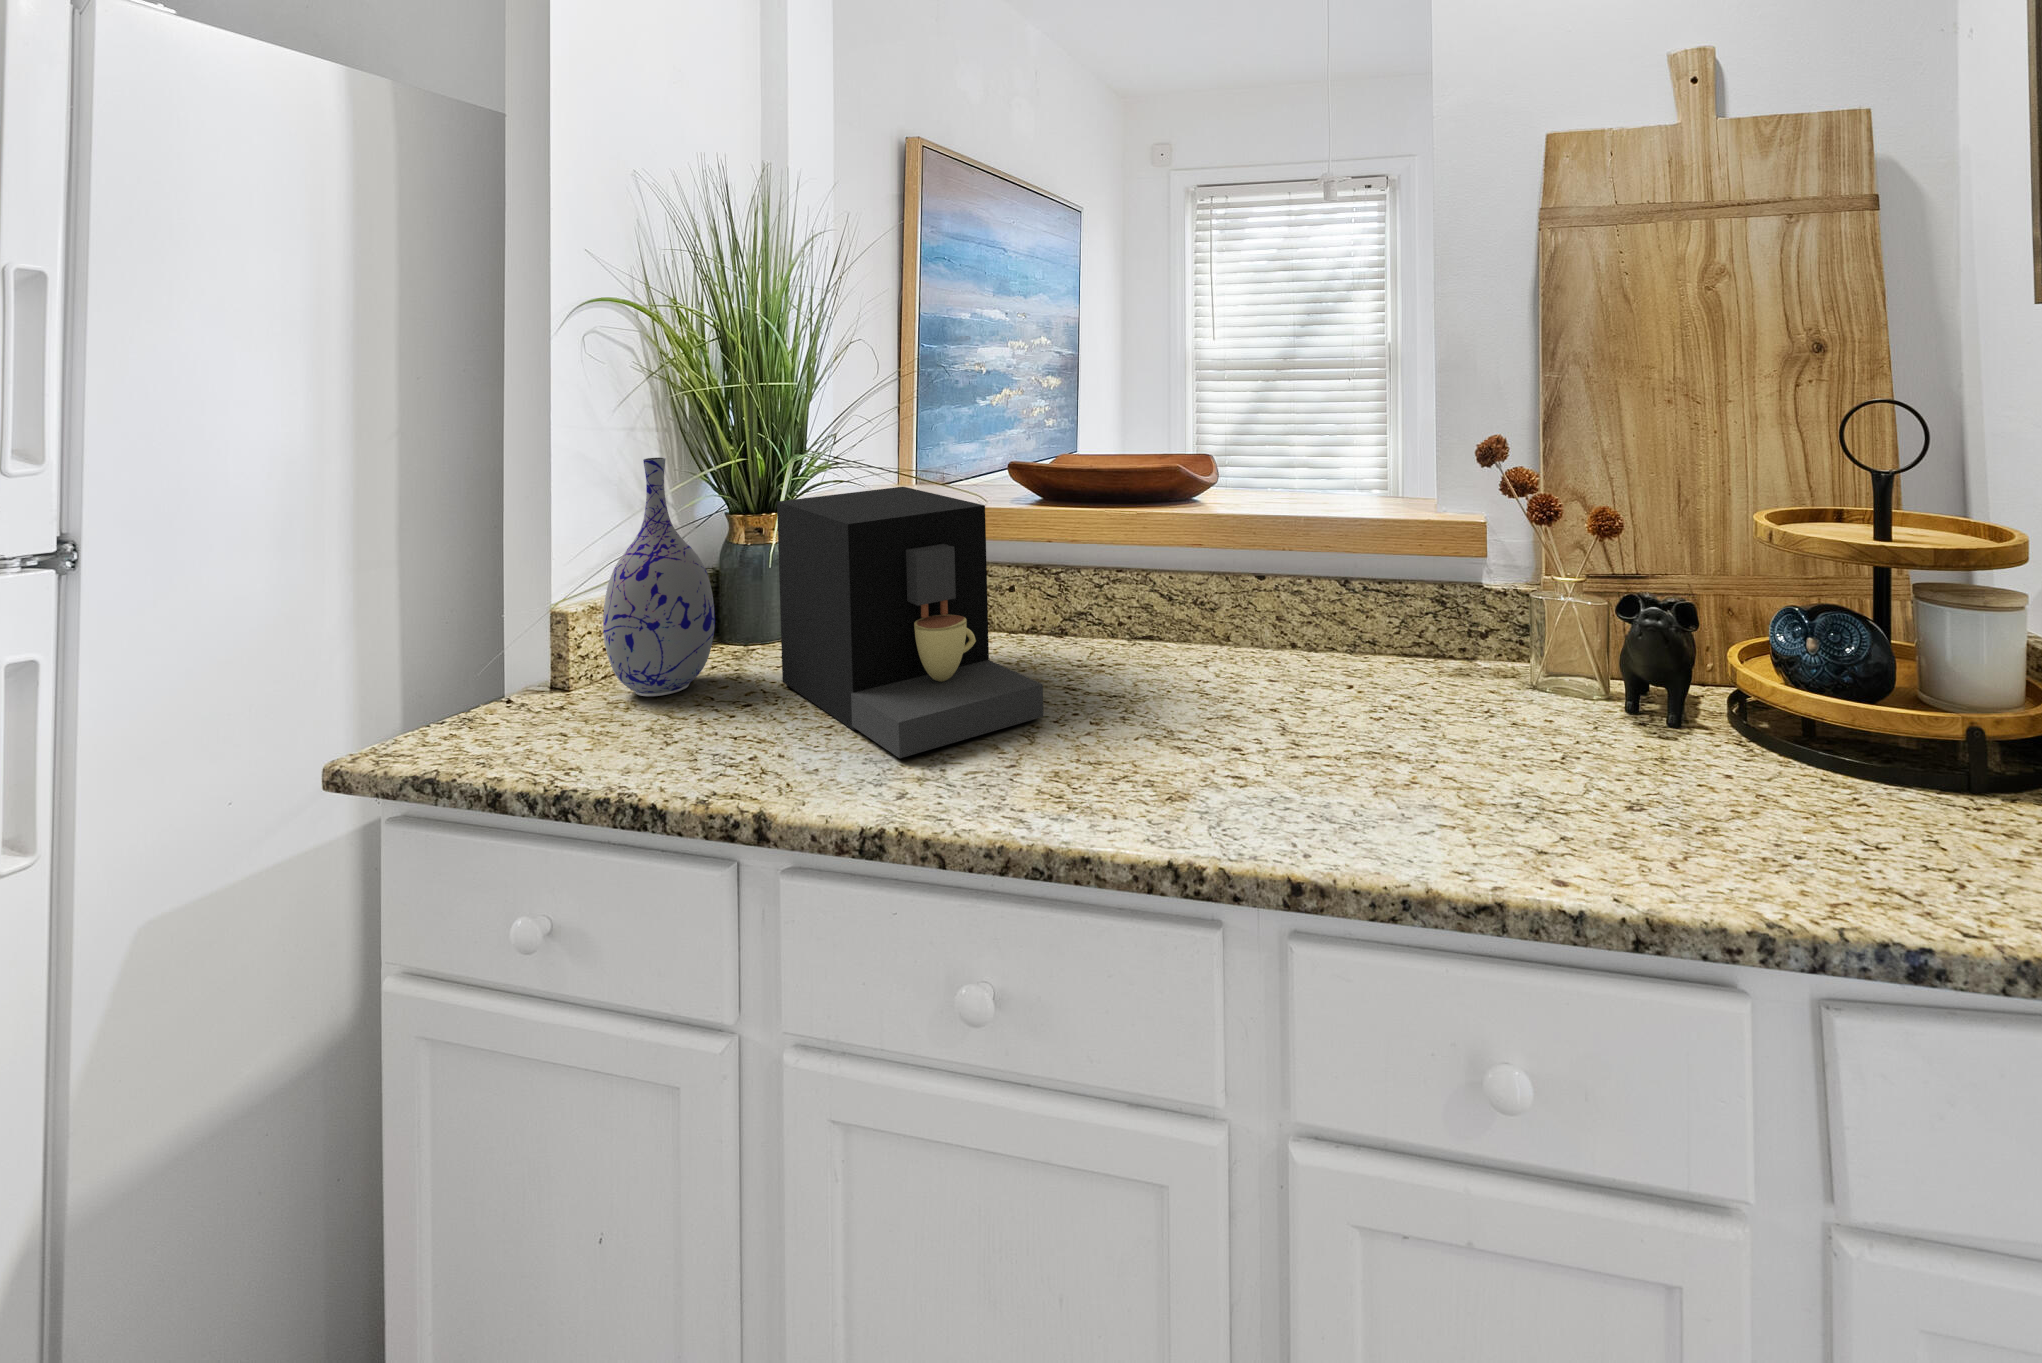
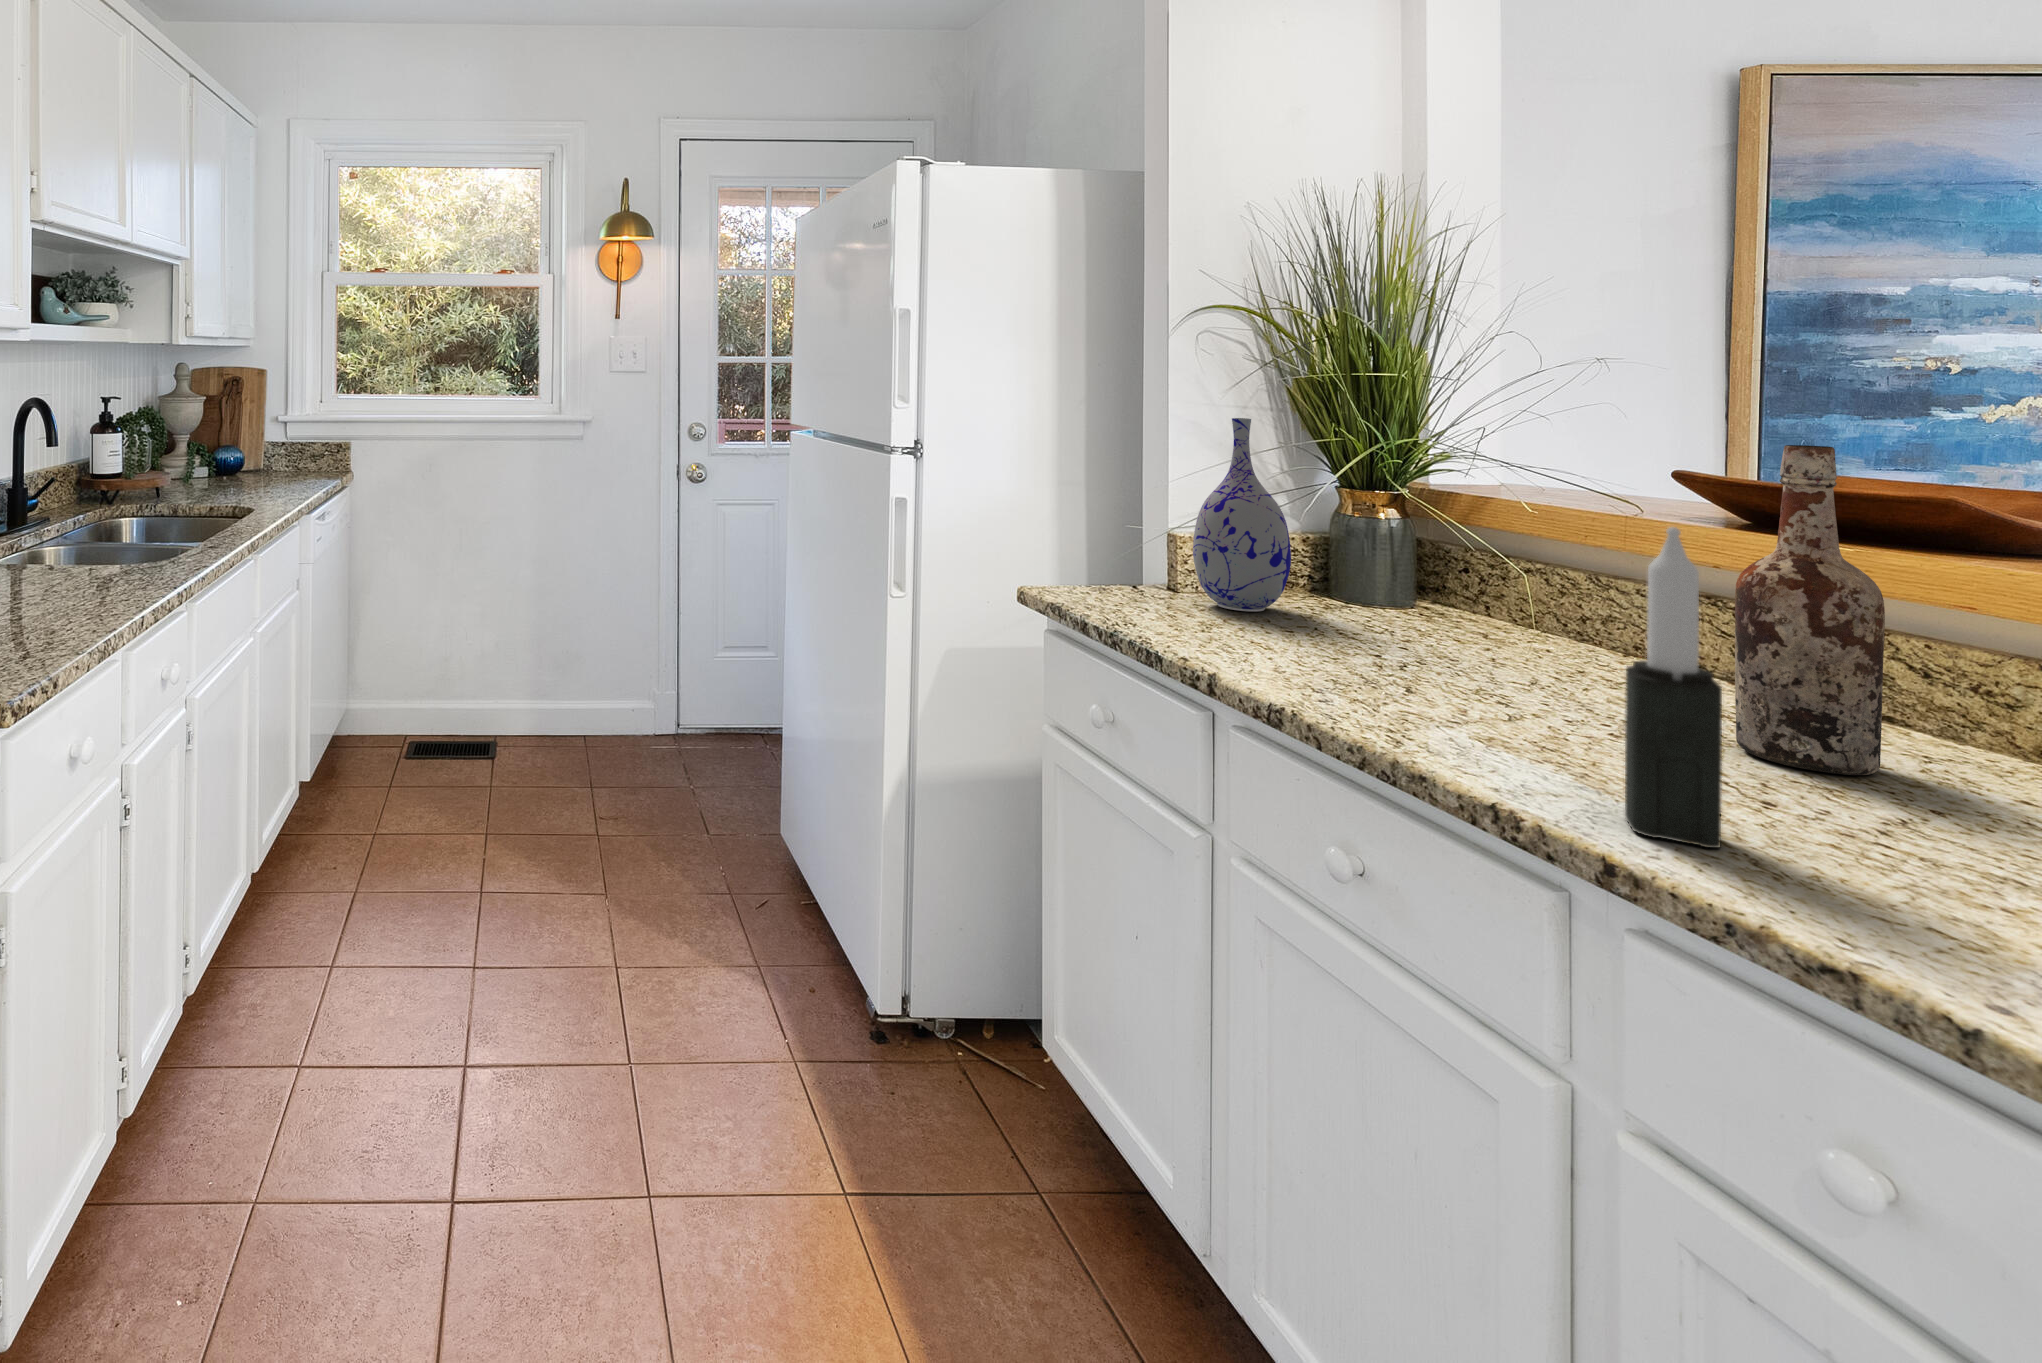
wine bottle: none [1146,445,1225,707] -> present [1735,445,1885,775]
coffee maker: present [777,487,1043,758] -> none [1339,465,1557,711]
candle: none [1233,544,1304,836] -> present [1625,527,1722,848]

